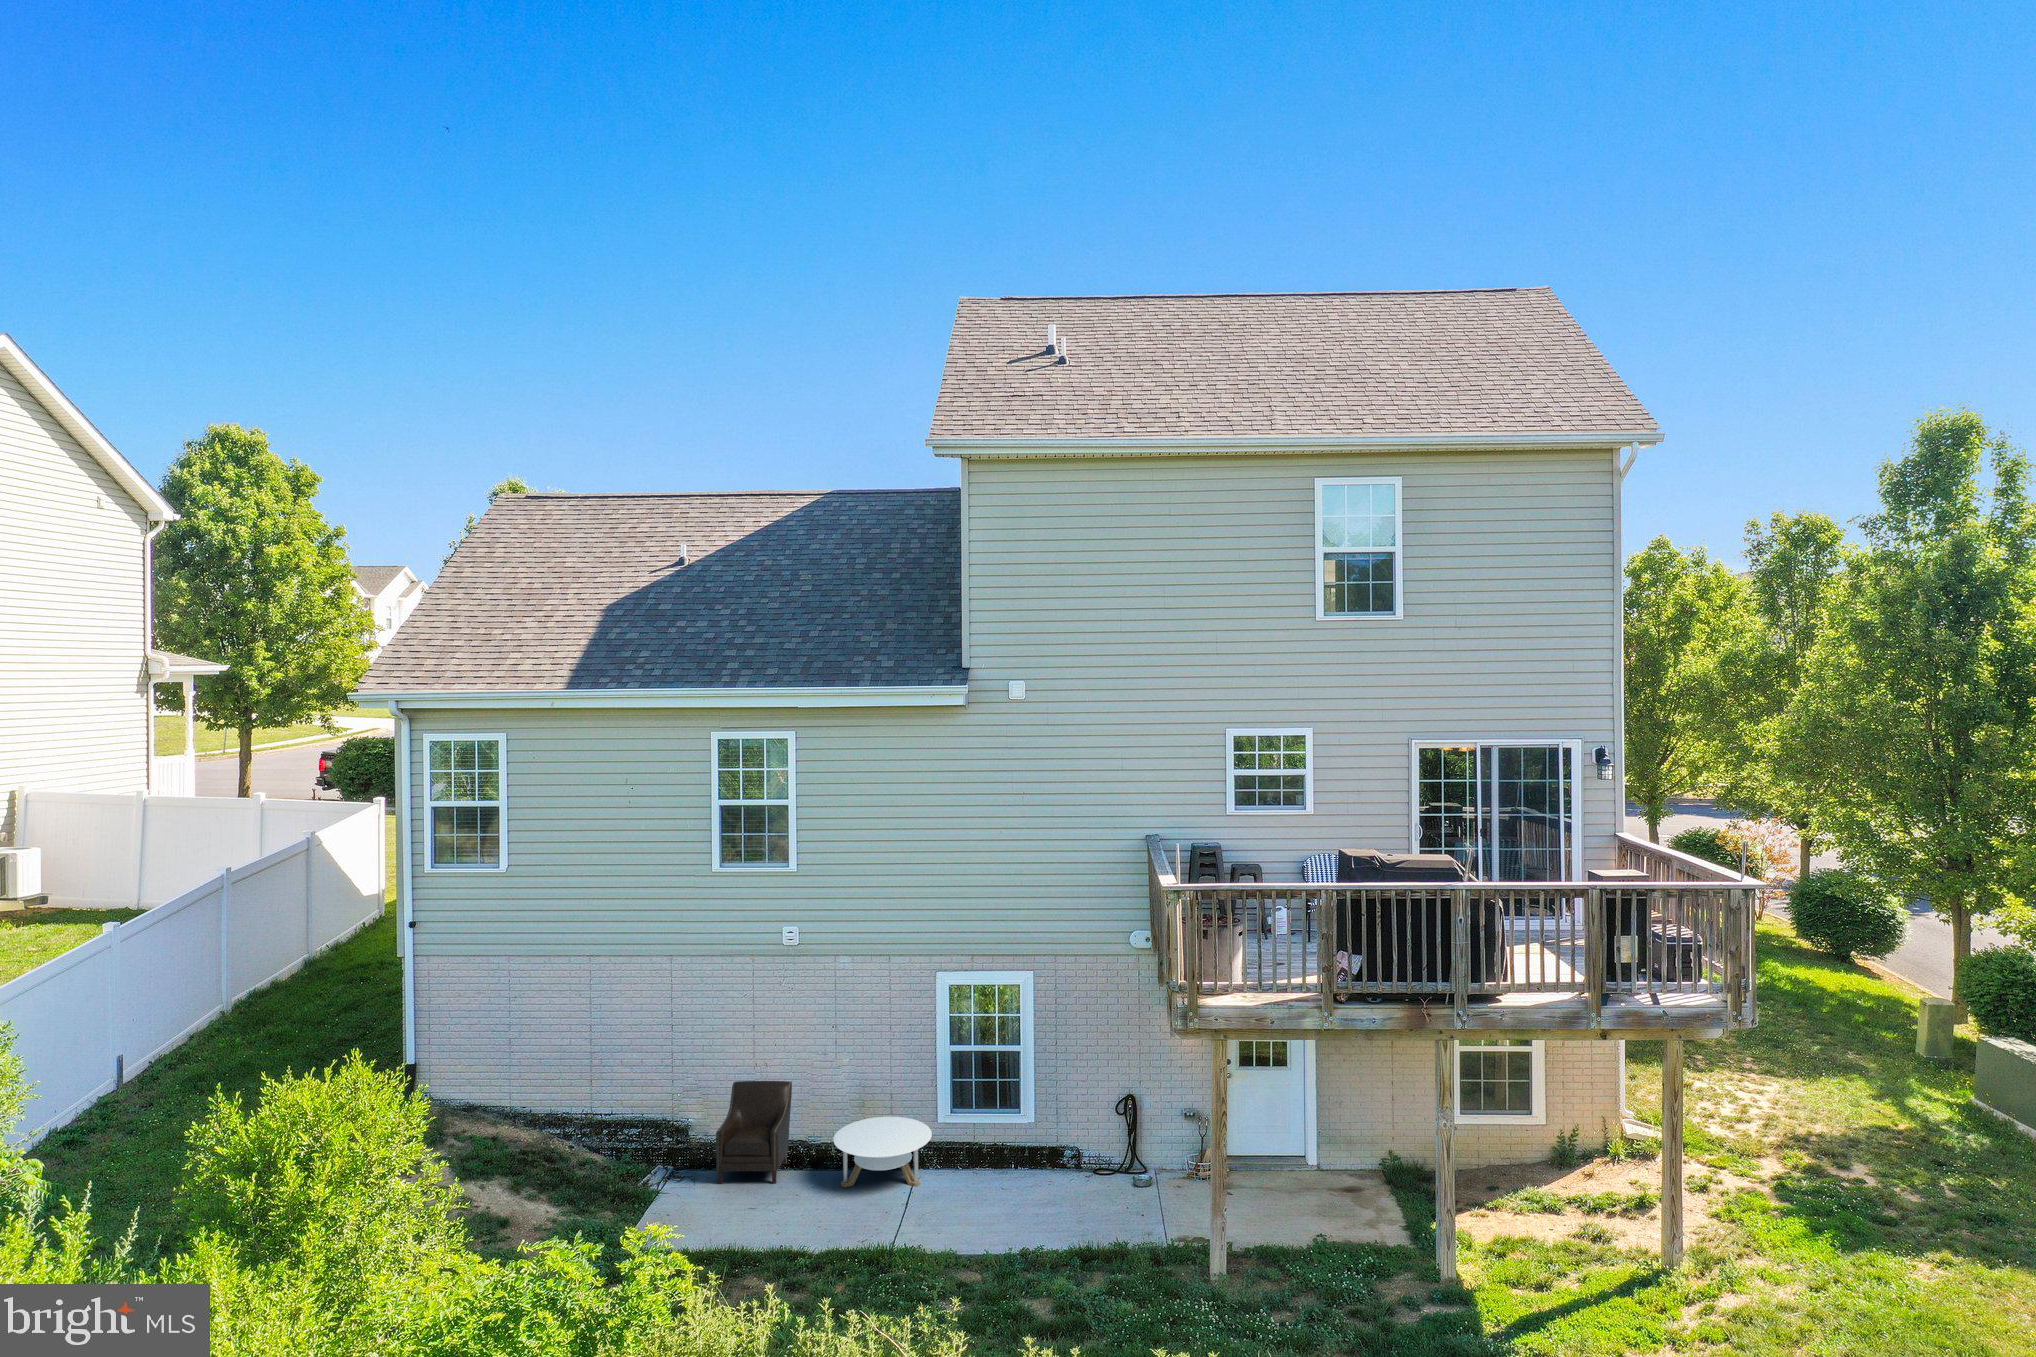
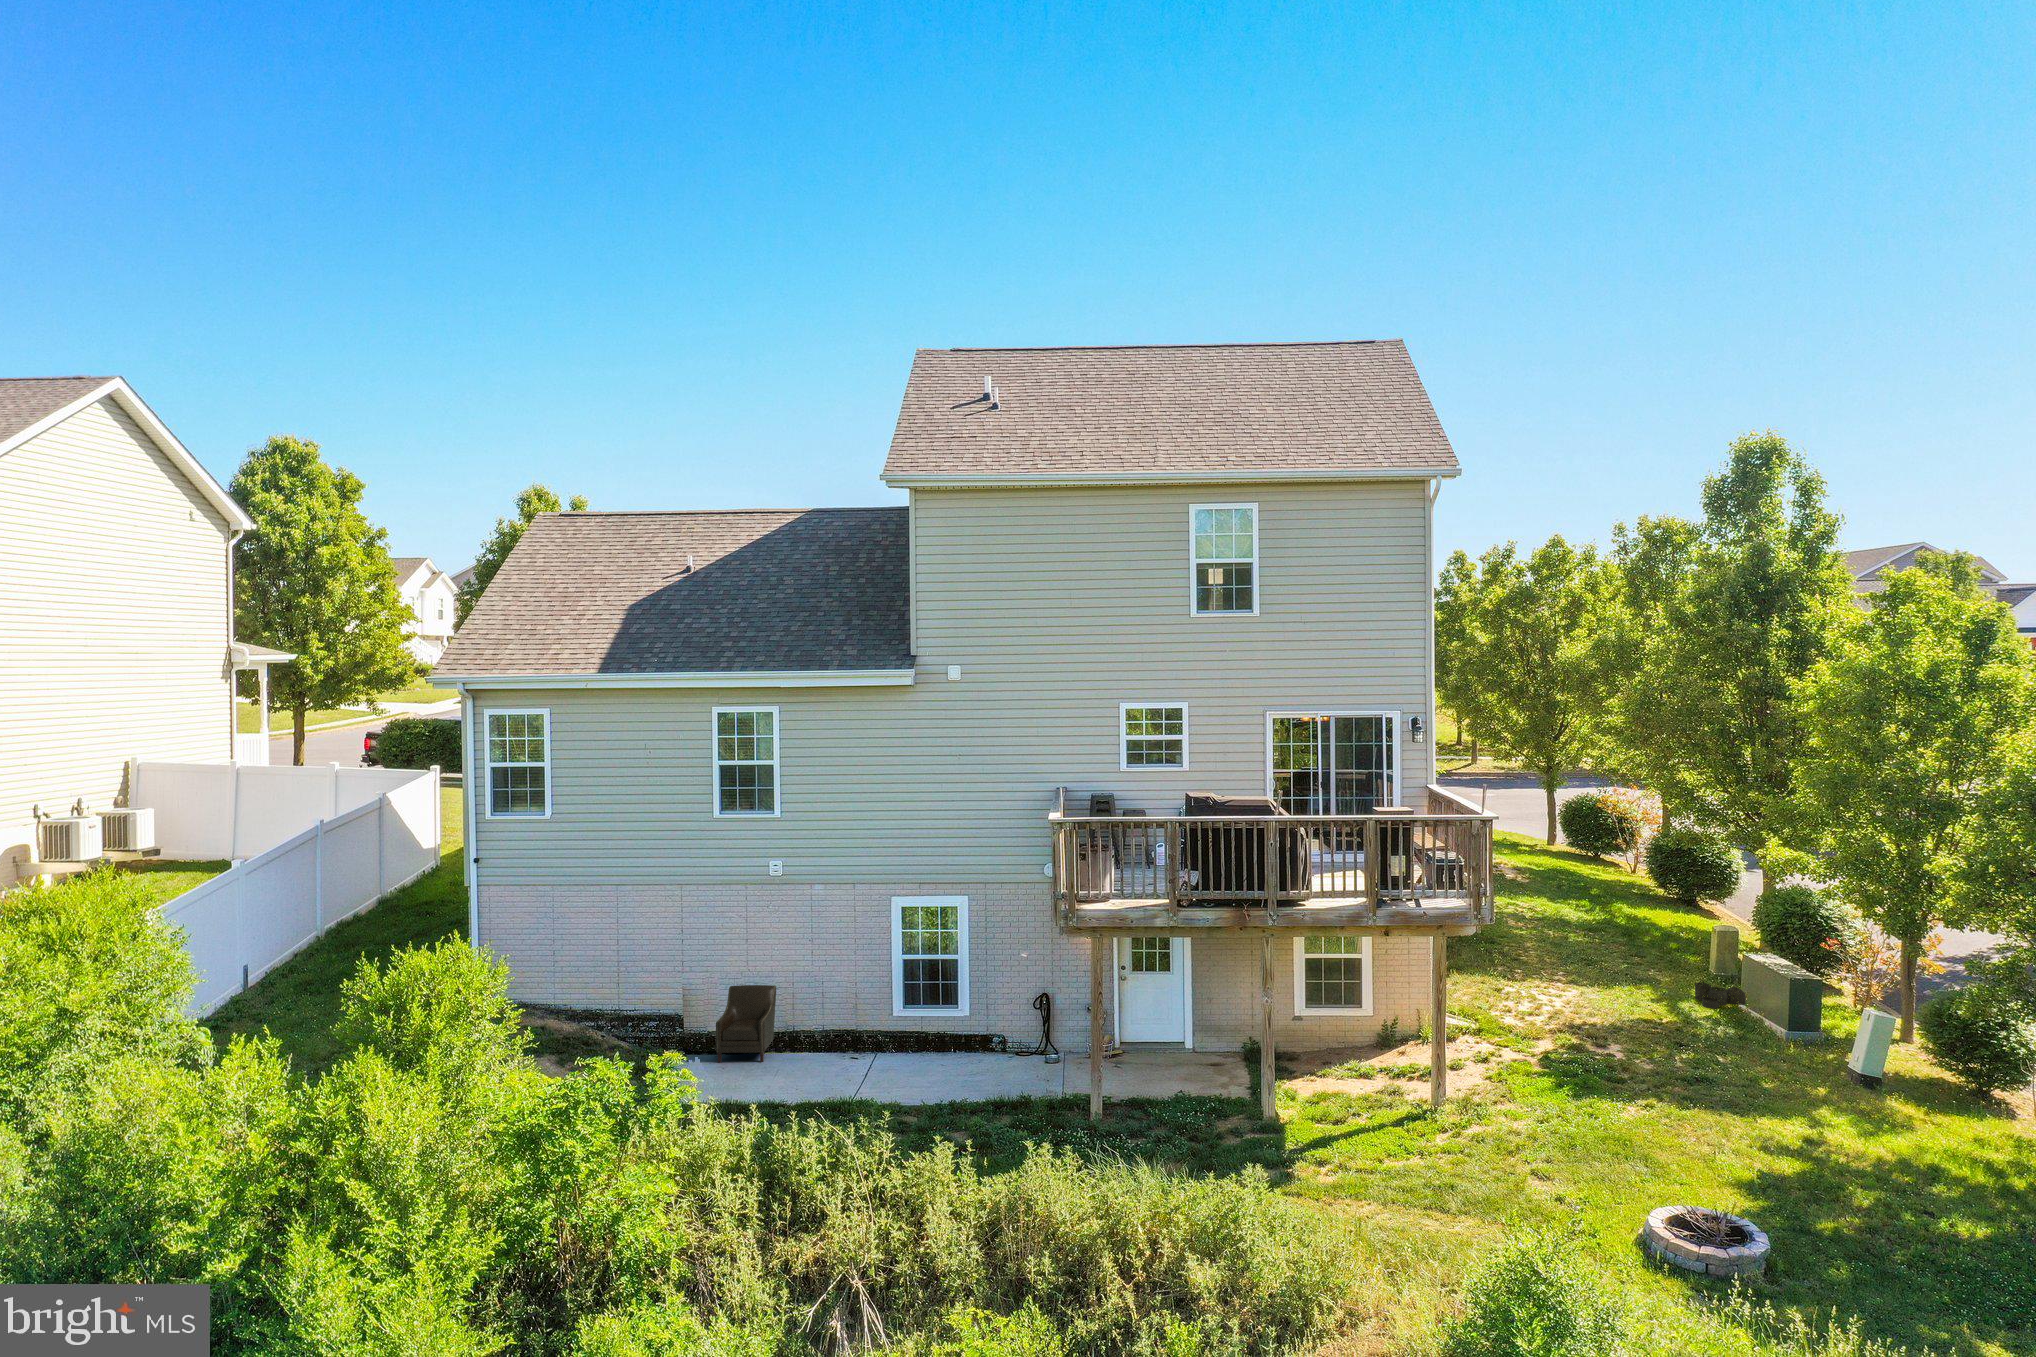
woven basket: none [1924,1074,1993,1112] -> present [1695,981,1746,1009]
round table: present [834,1117,932,1187] -> none [808,1013,886,1064]

